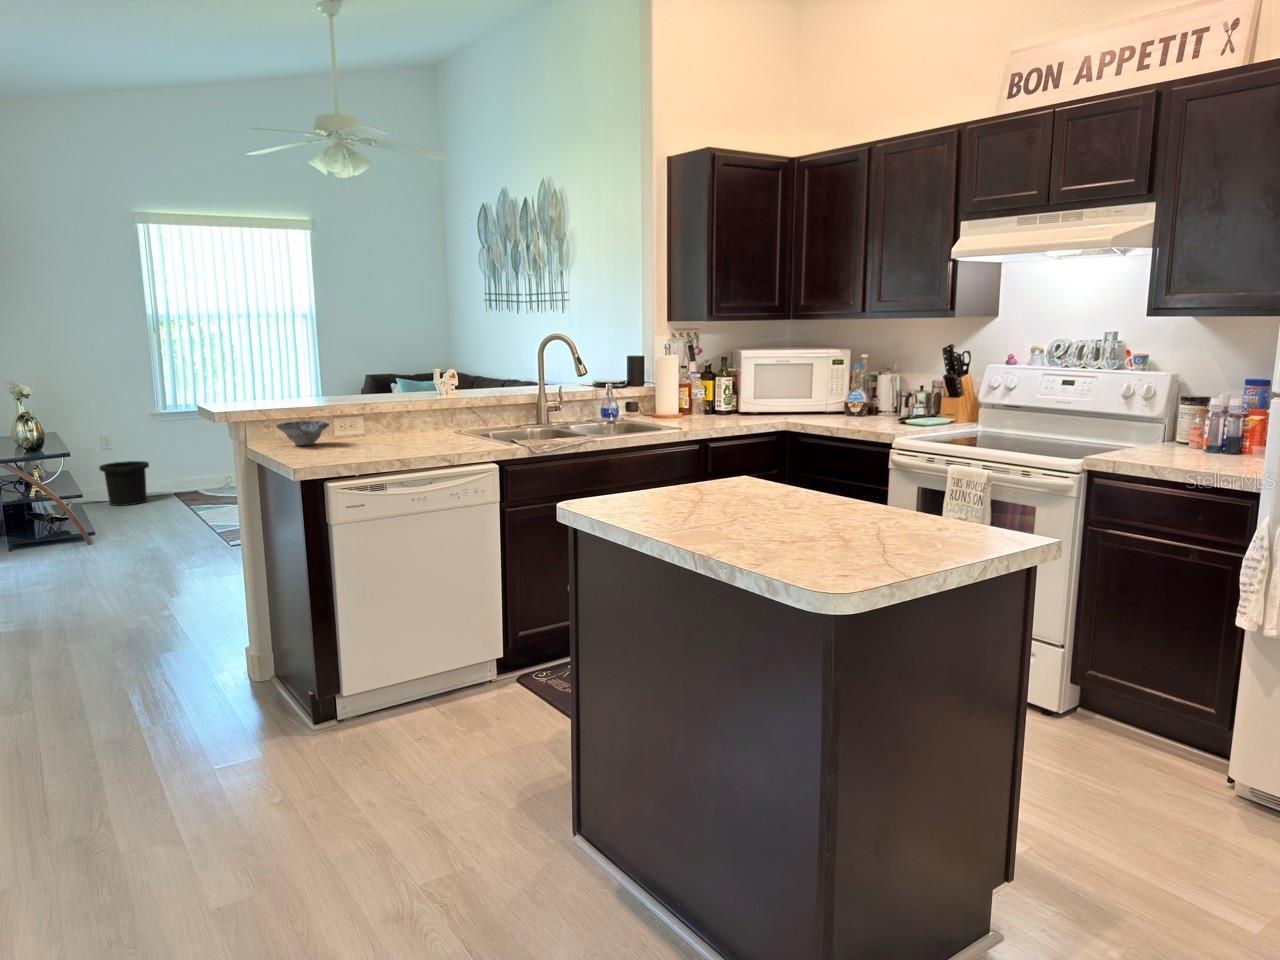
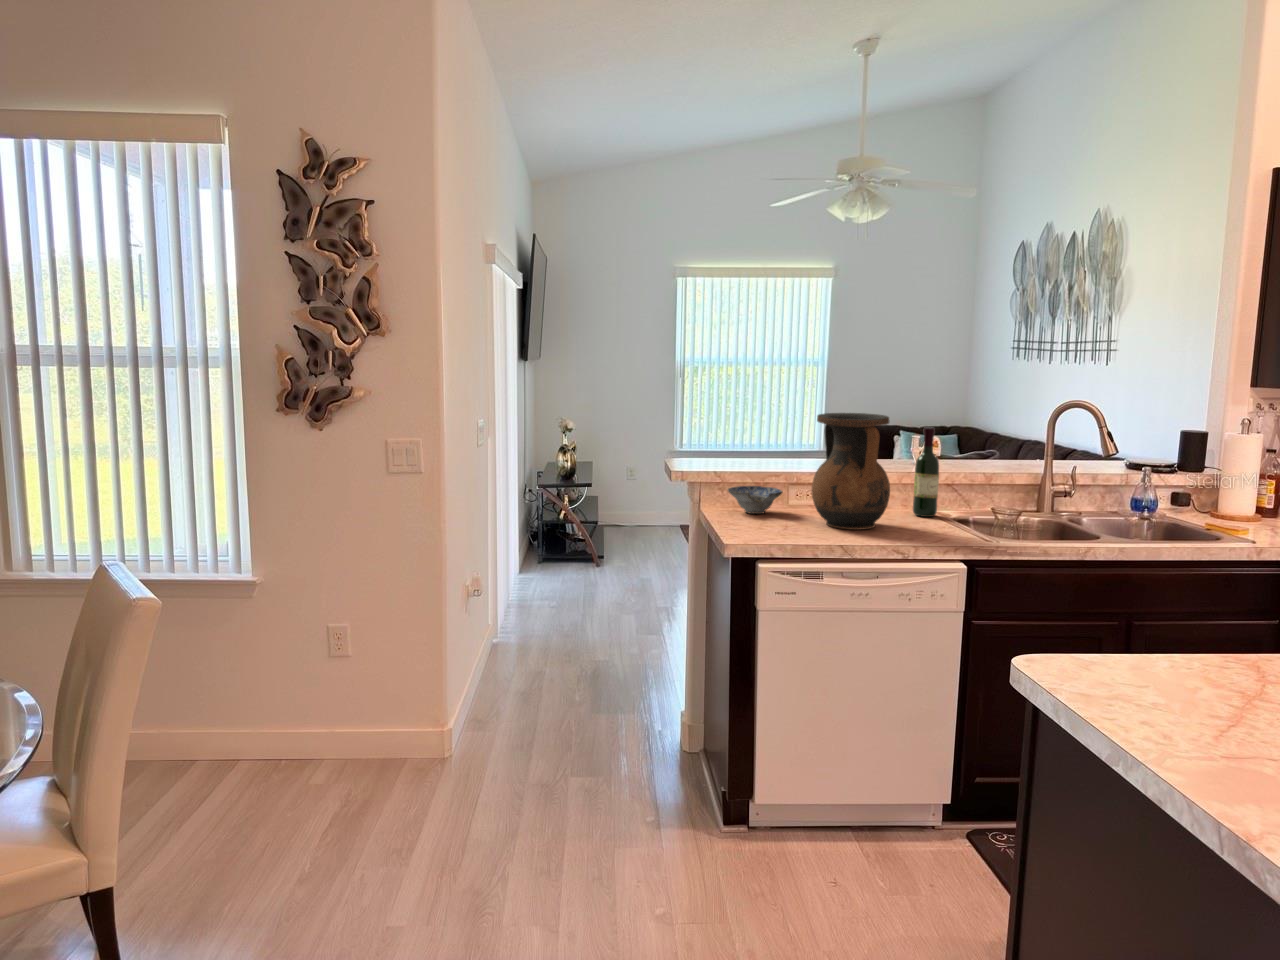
vase: none [358,348,428,449] -> present [811,413,890,530]
wine bottle: none [442,359,463,435] -> present [913,427,939,517]
trash can: present [99,461,149,506] -> none [620,494,661,535]

